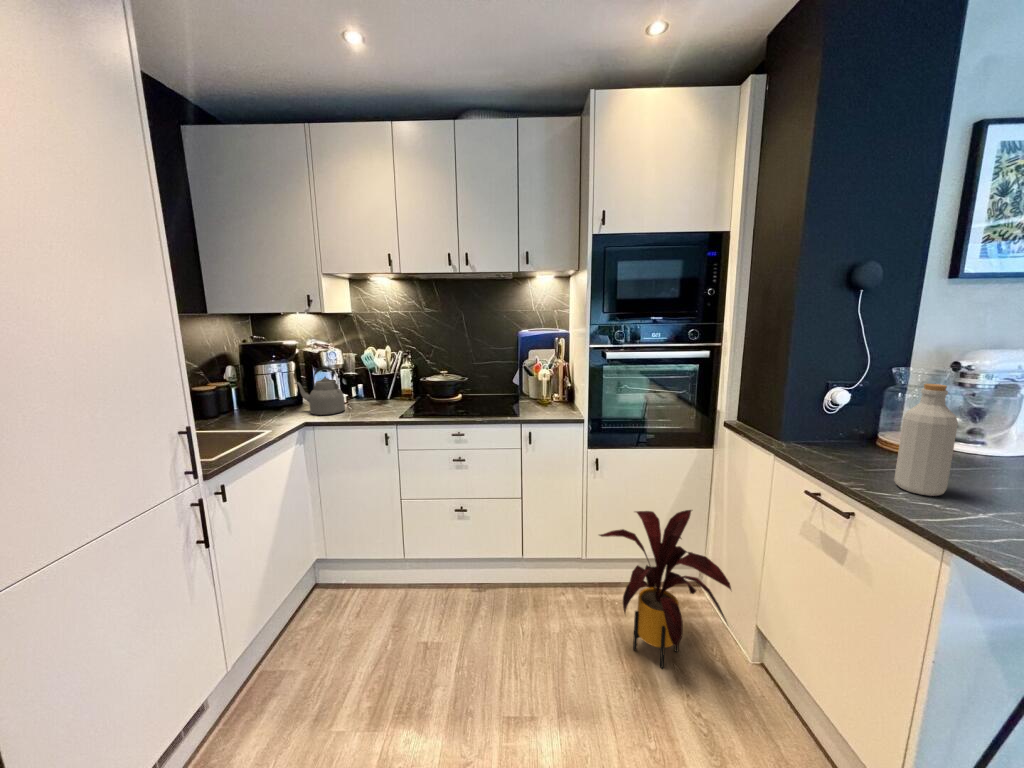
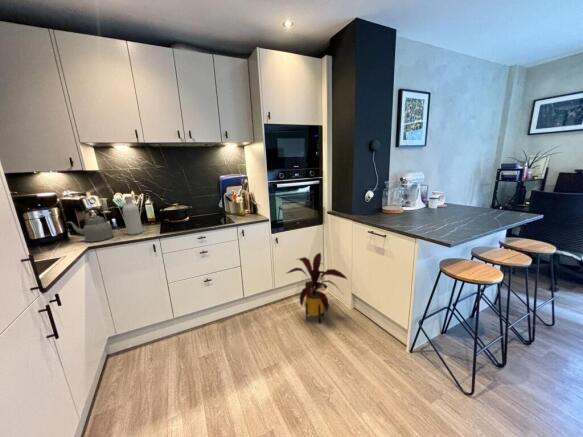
bottle: present [894,384,958,496] -> present [123,197,143,235]

